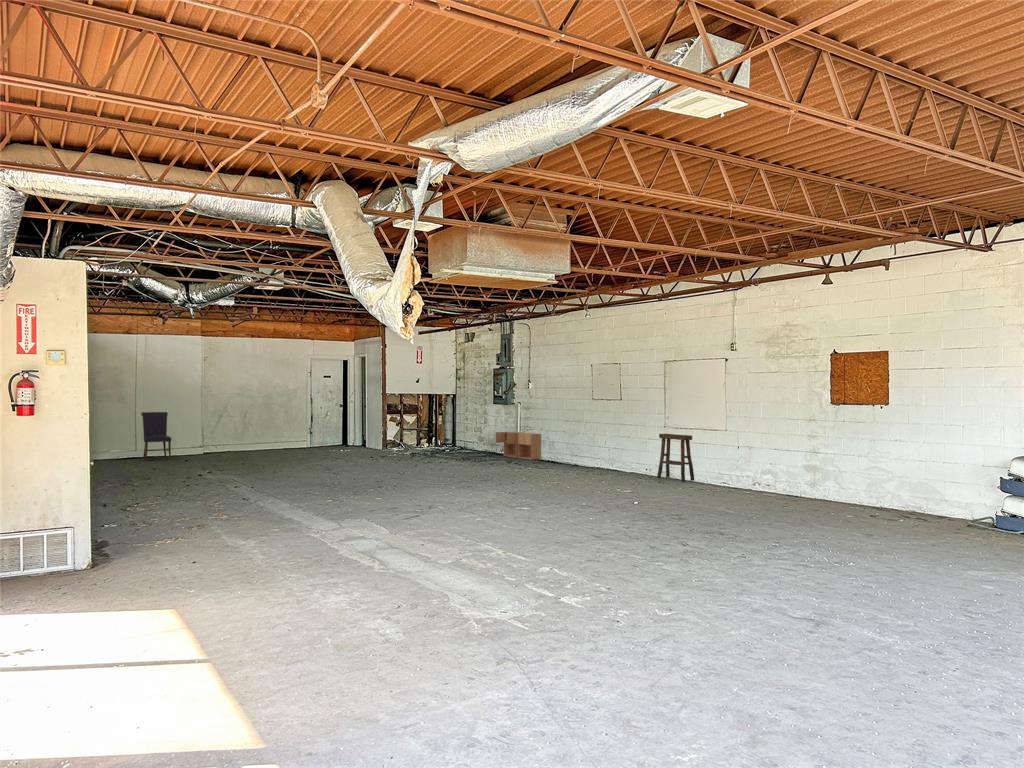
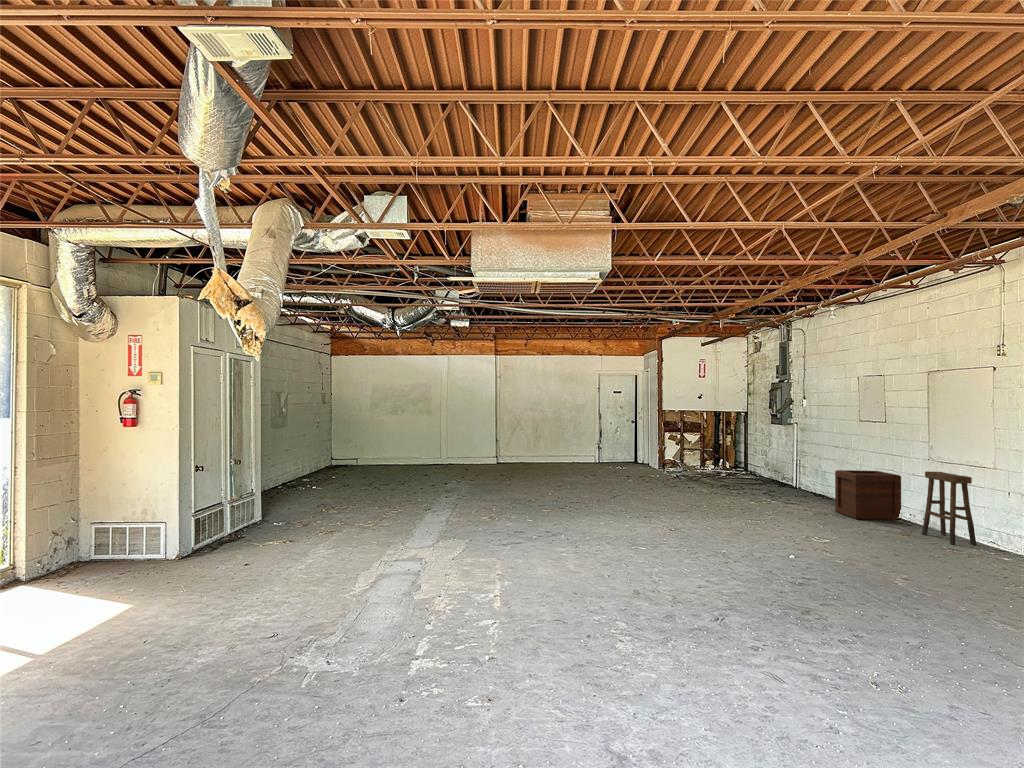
chair: present [141,412,171,460] -> none [445,424,468,466]
storage cabinet: present [496,432,541,460] -> none [765,457,816,493]
wooden crate: none [583,437,629,473] -> present [835,470,901,520]

